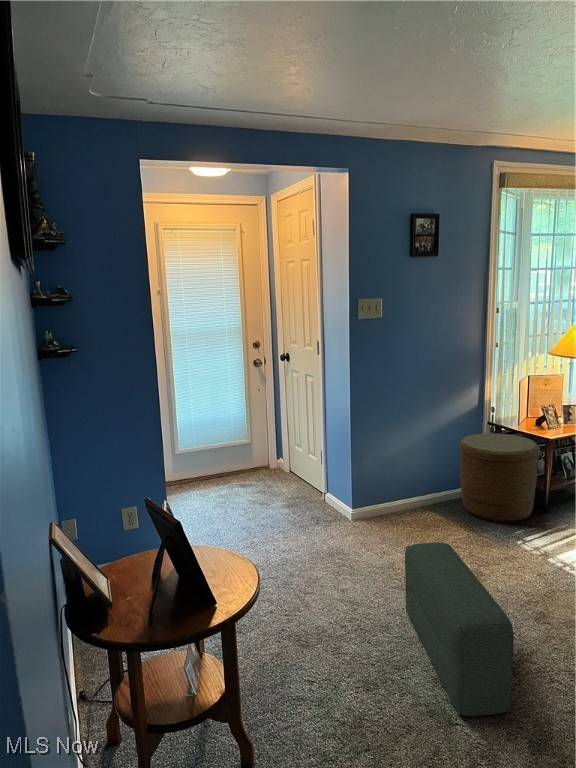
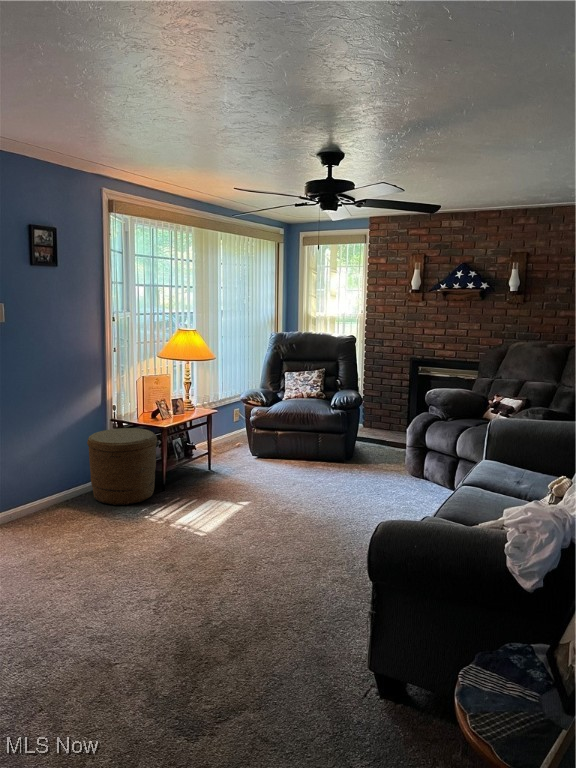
pouf: present [405,542,514,716] -> none [52,523,155,655]

